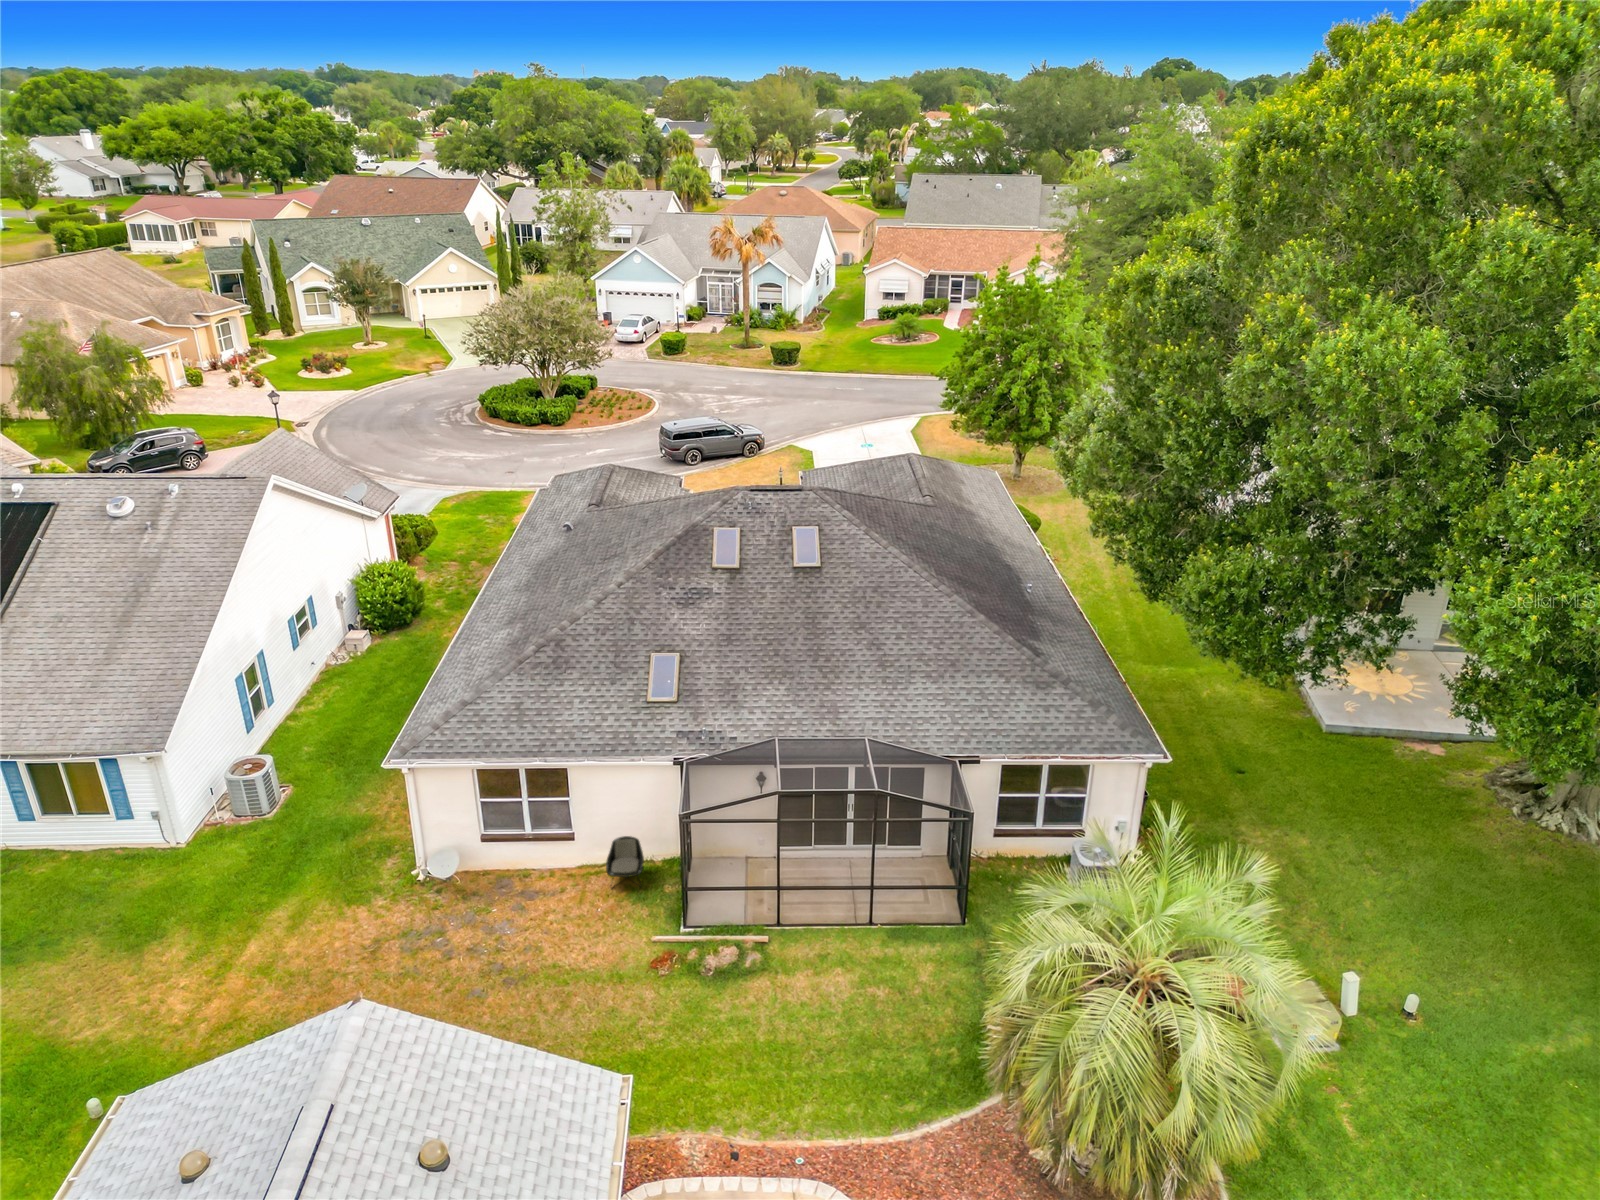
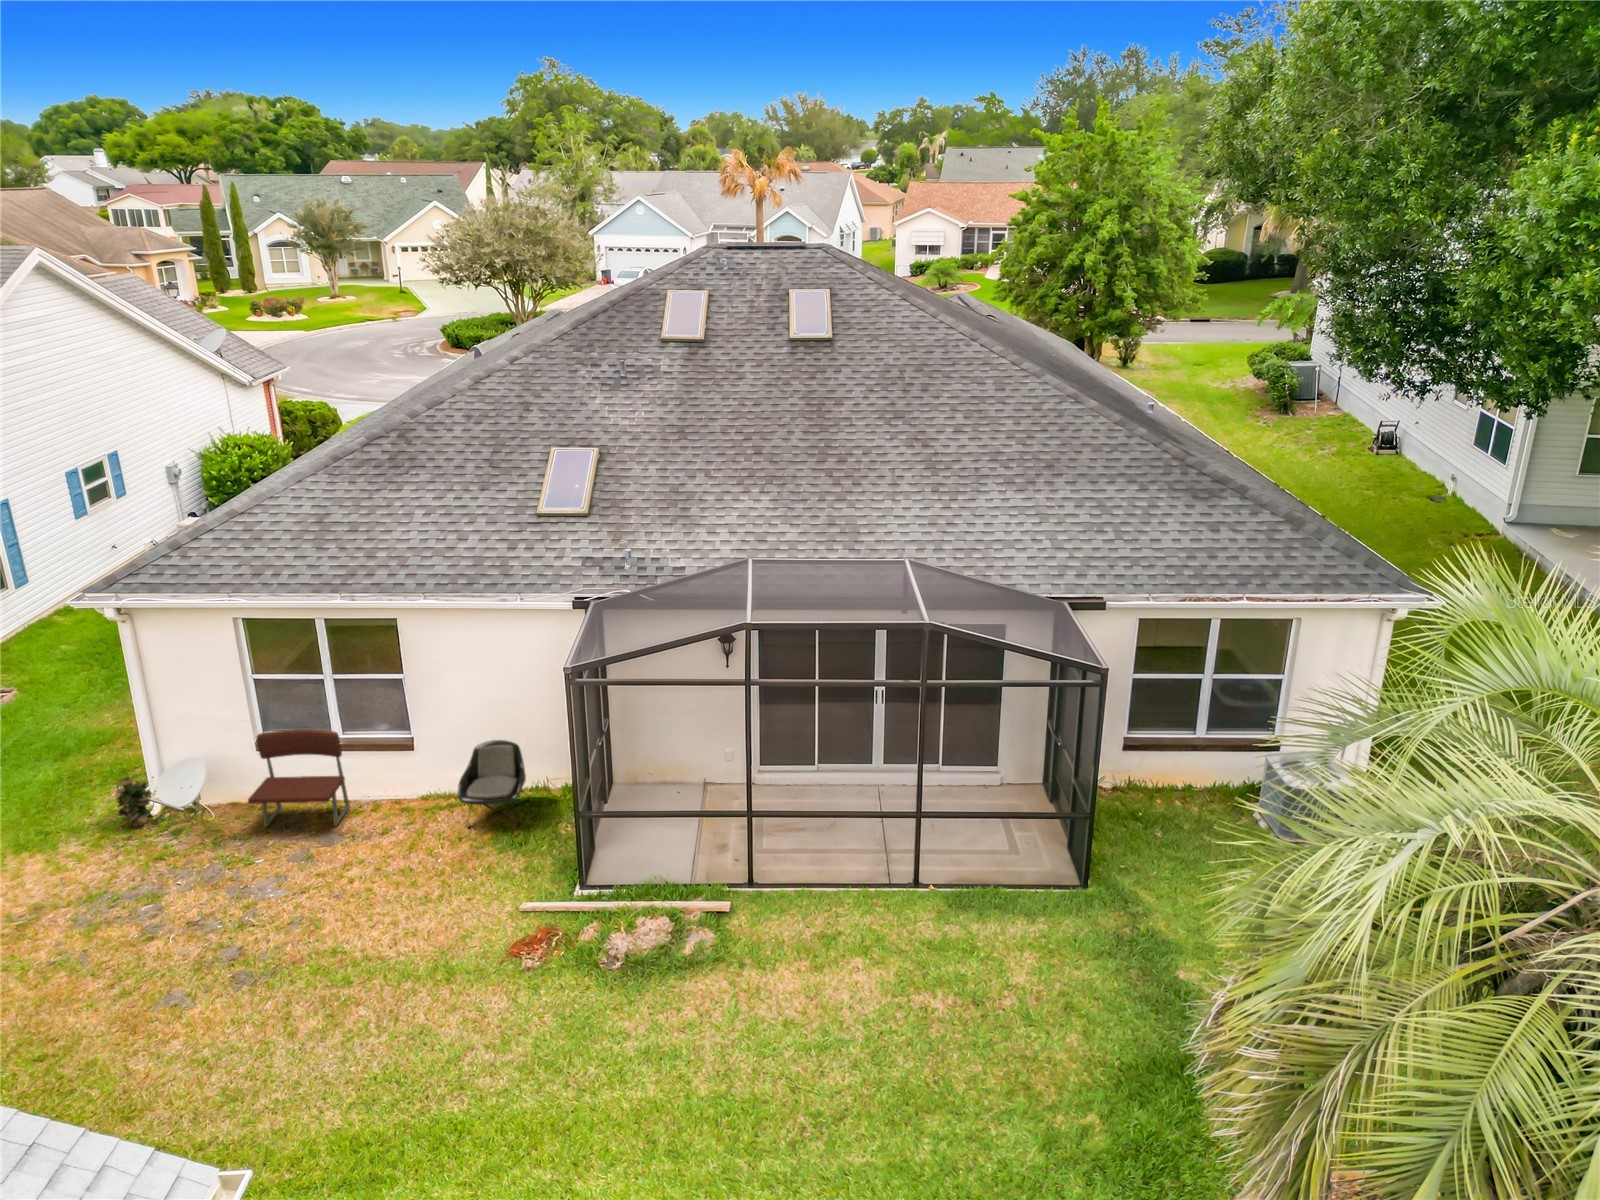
bench: none [485,832,538,889] -> present [248,729,350,827]
decorative plant: none [404,861,425,890] -> present [115,777,151,827]

